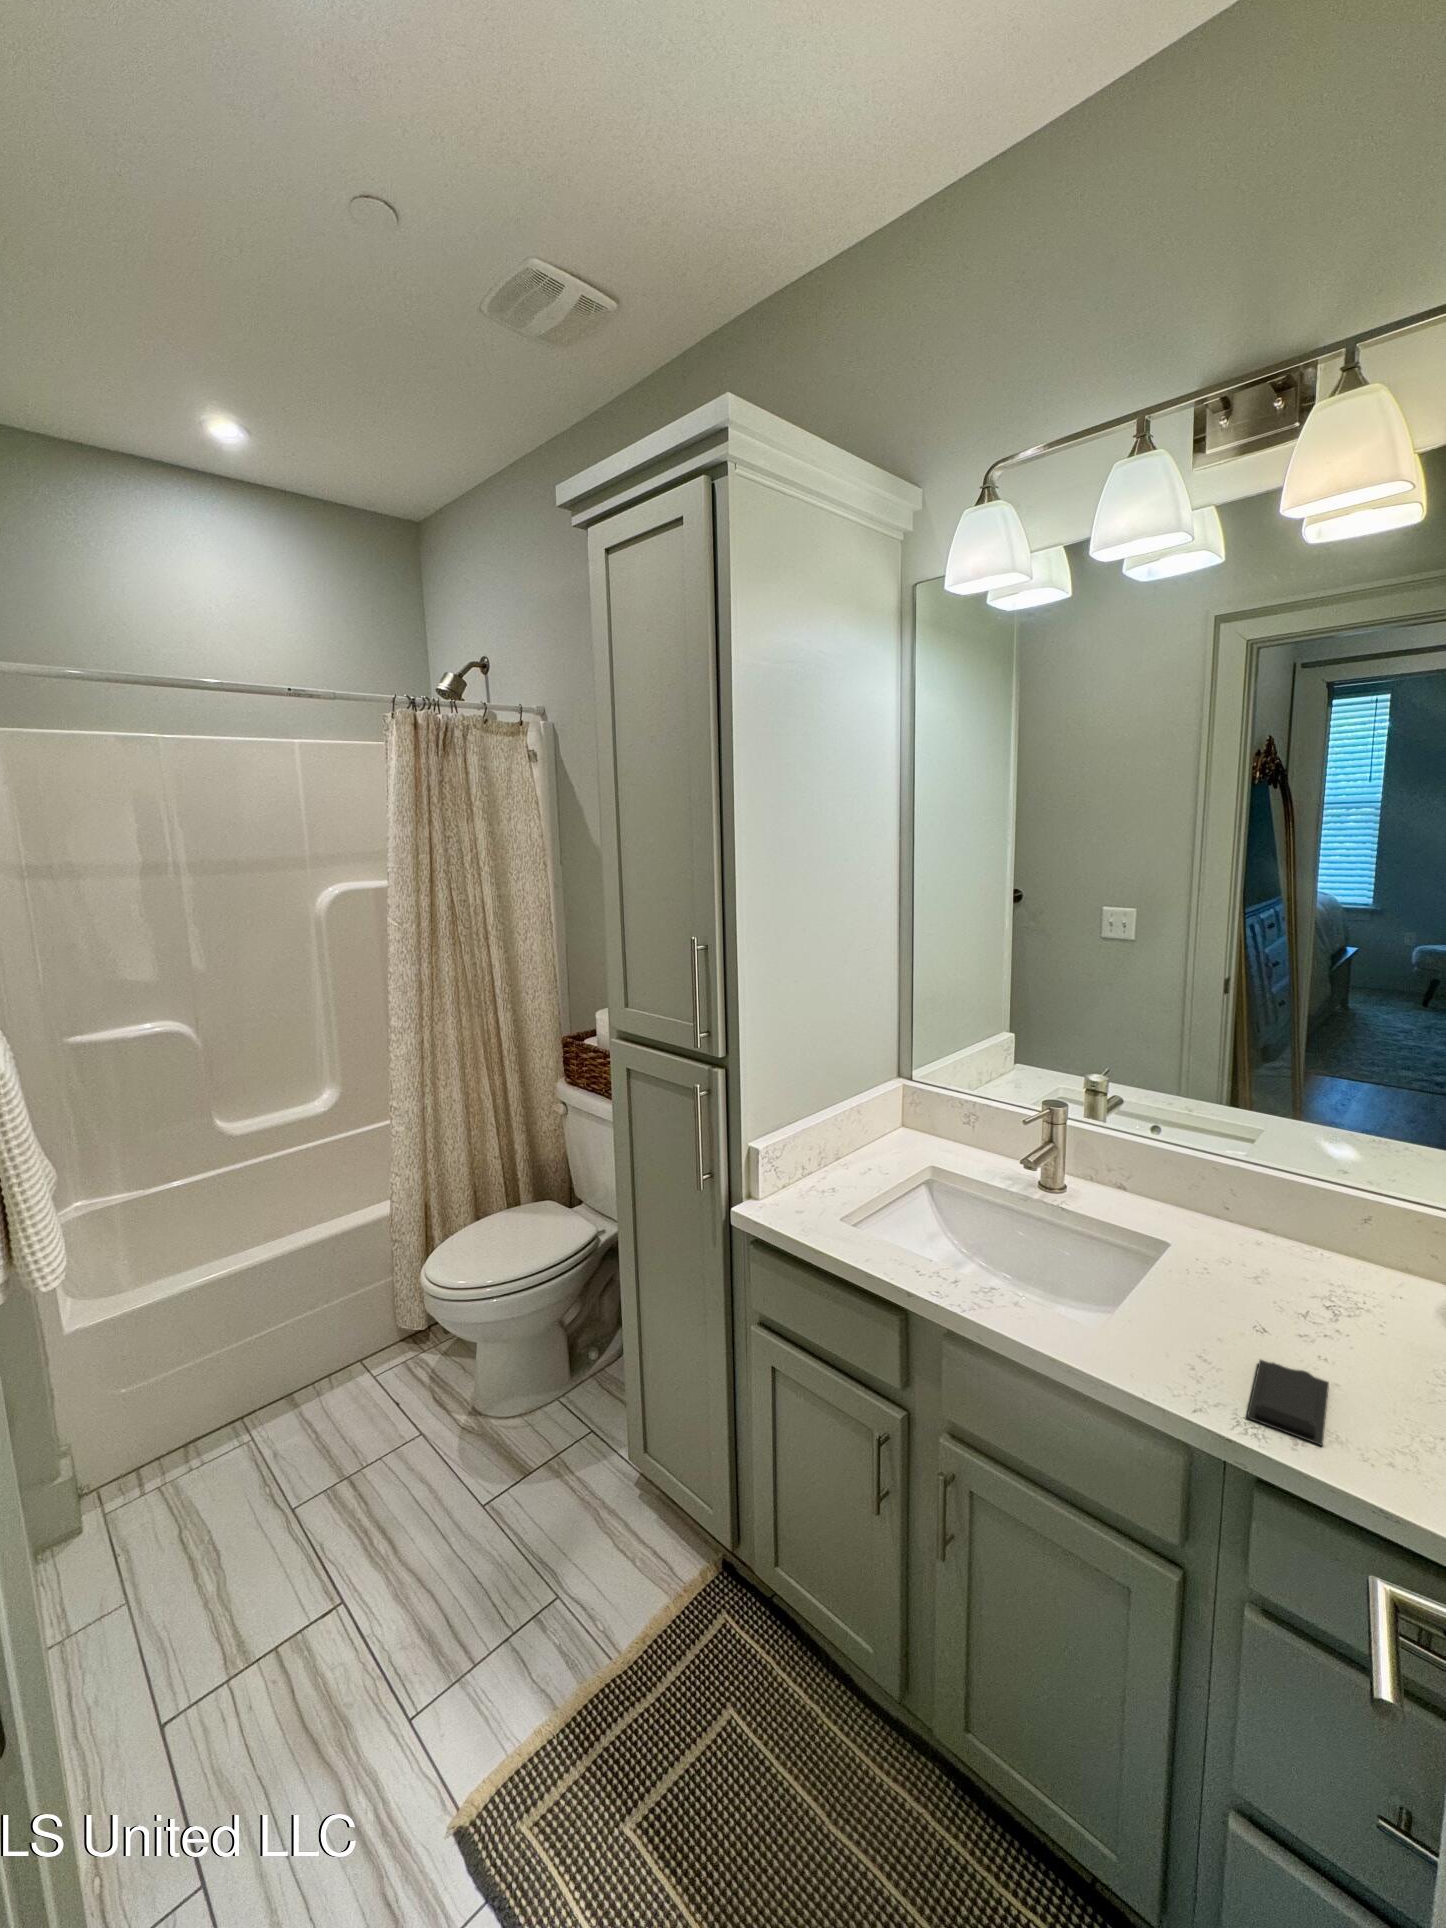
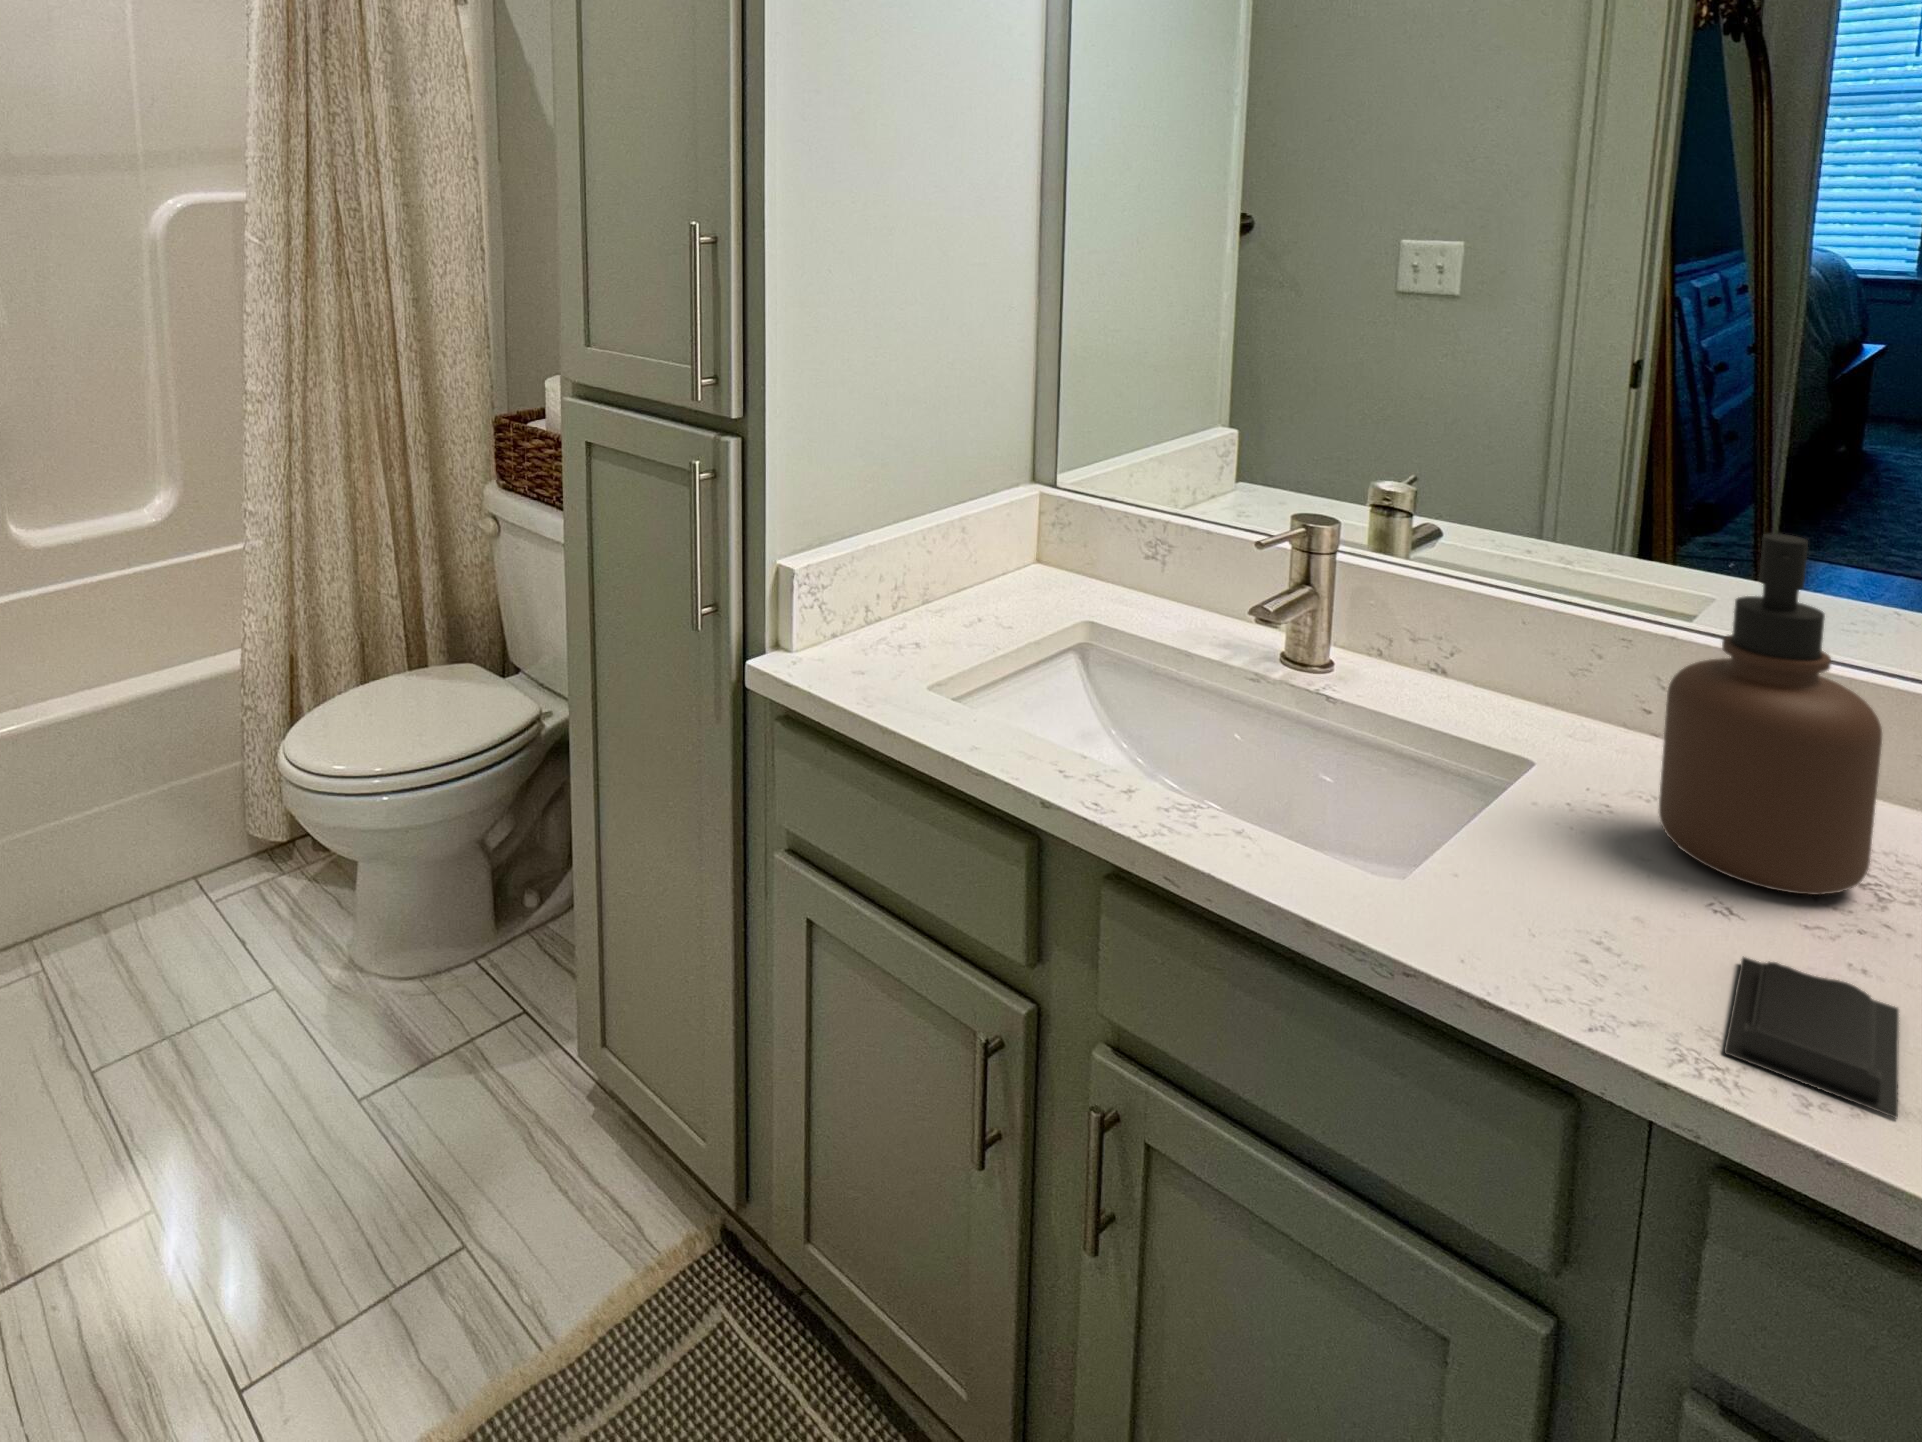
soap dispenser: none [1226,1121,1326,1318] -> present [1659,533,1882,895]

